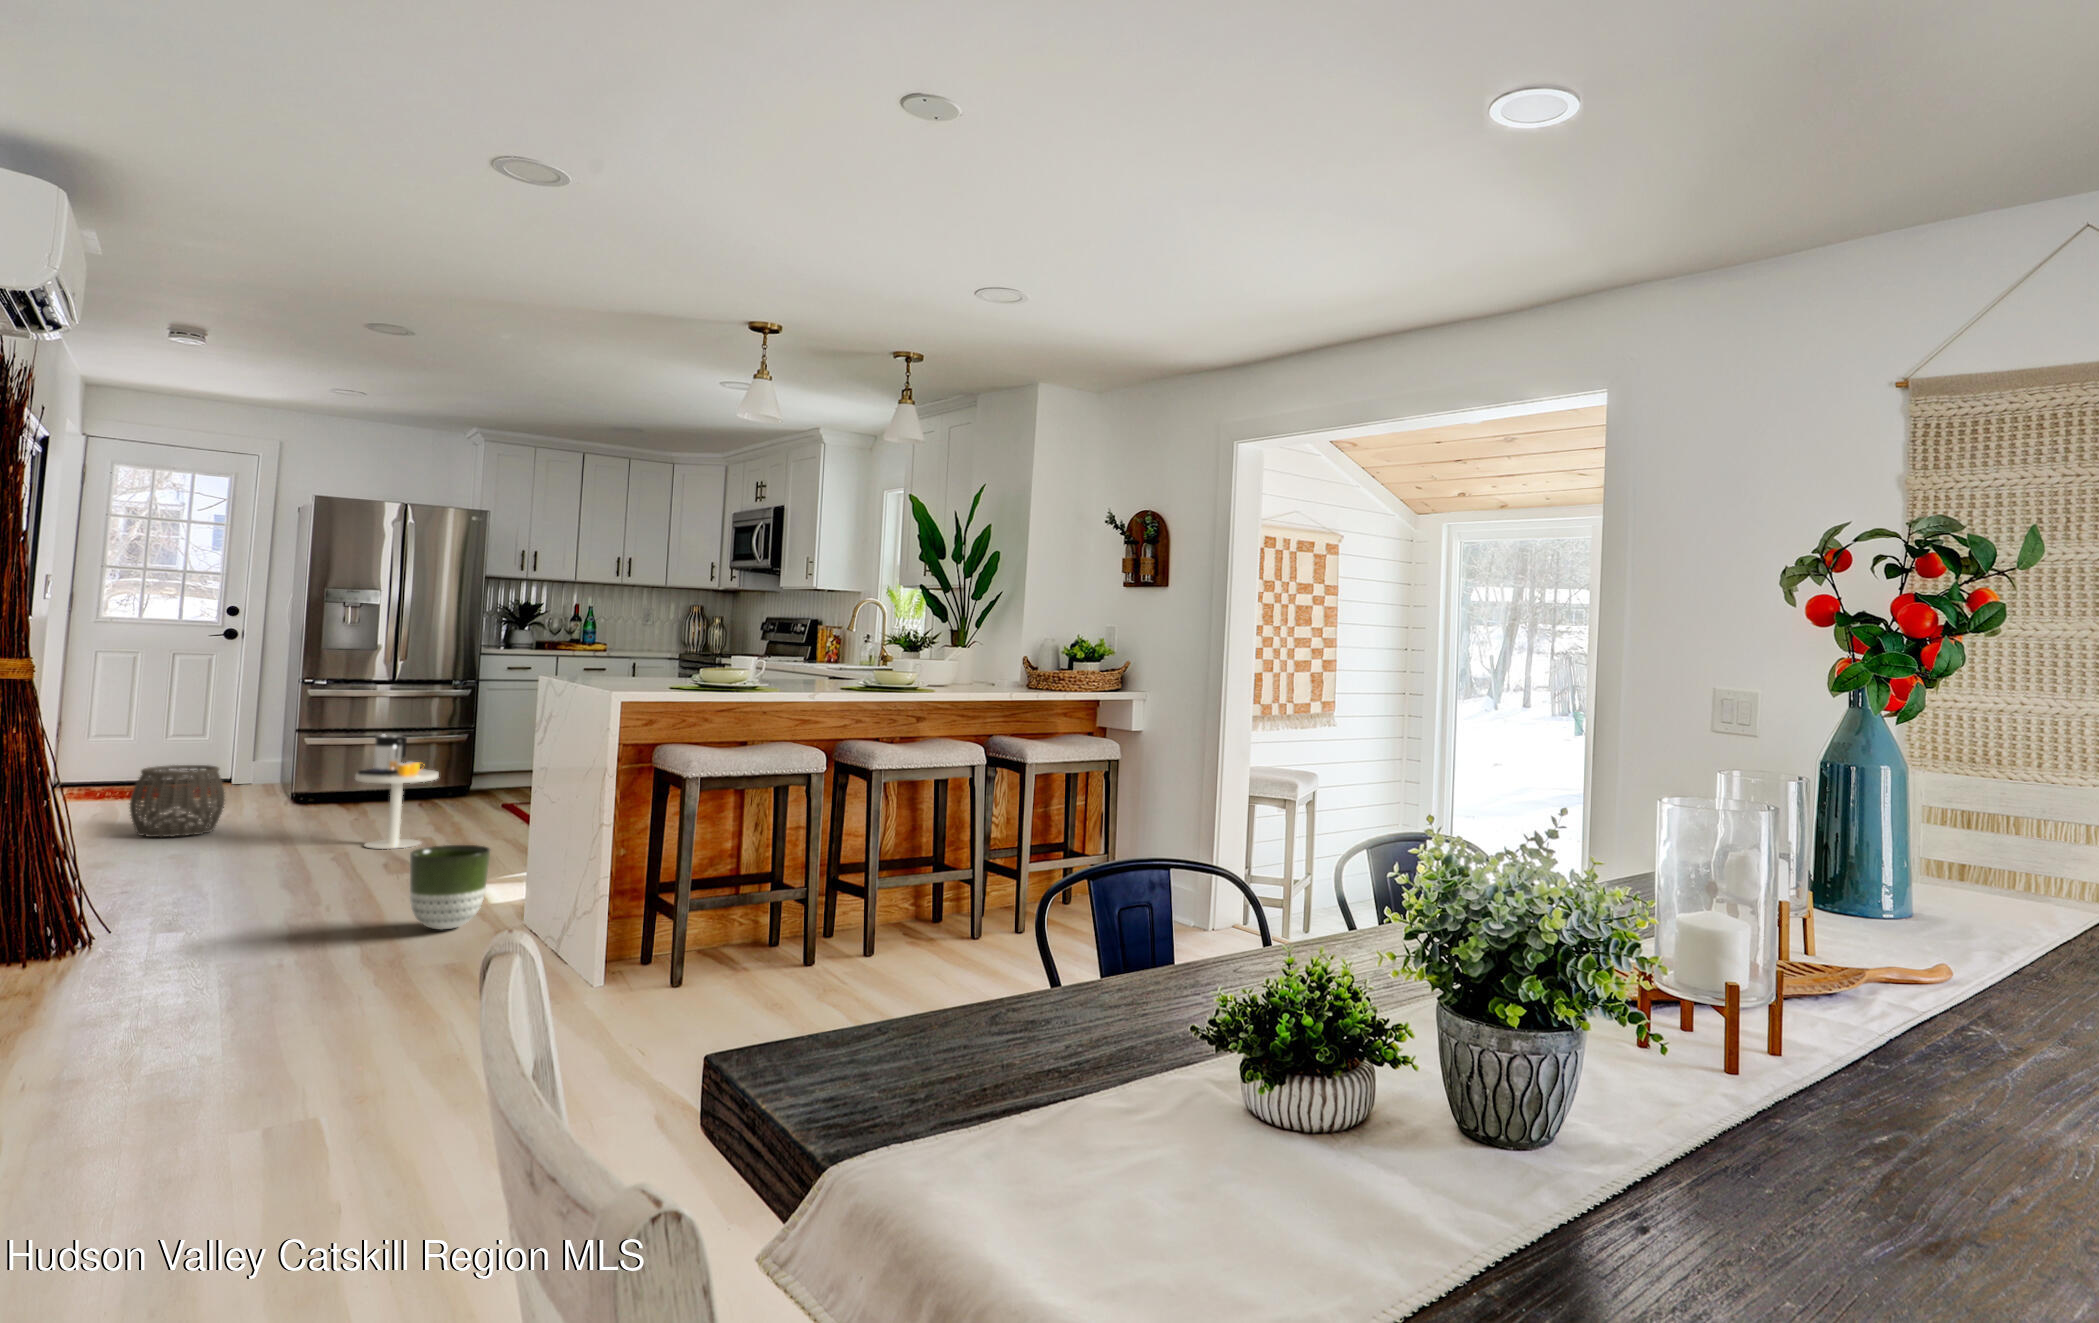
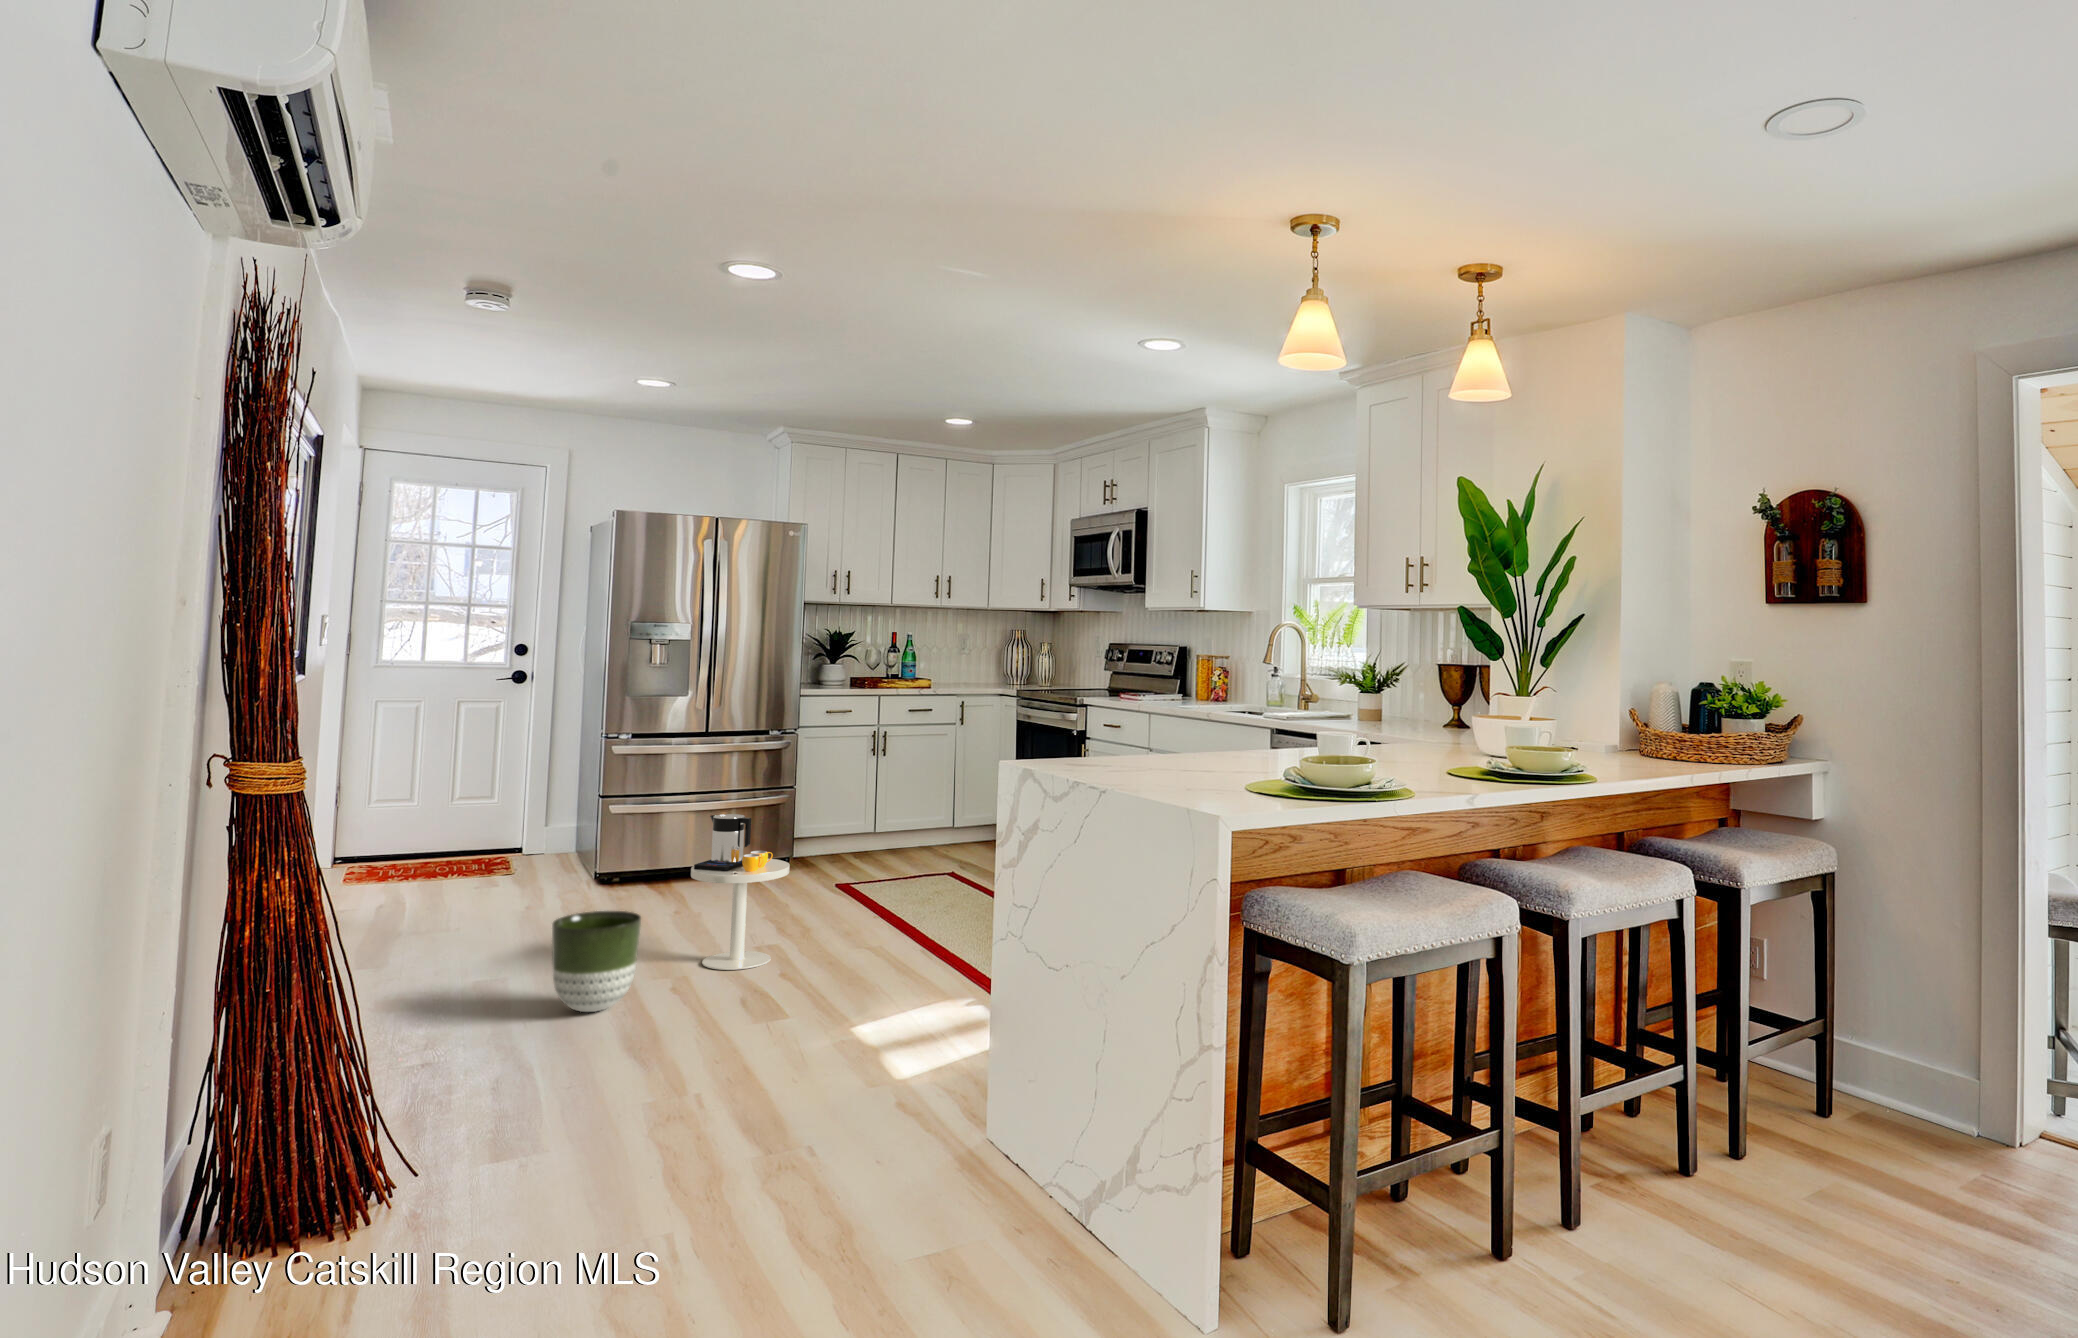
woven basket: present [130,765,225,837] -> none [420,851,532,950]
planter: present [410,845,490,930] -> present [552,911,641,1012]

